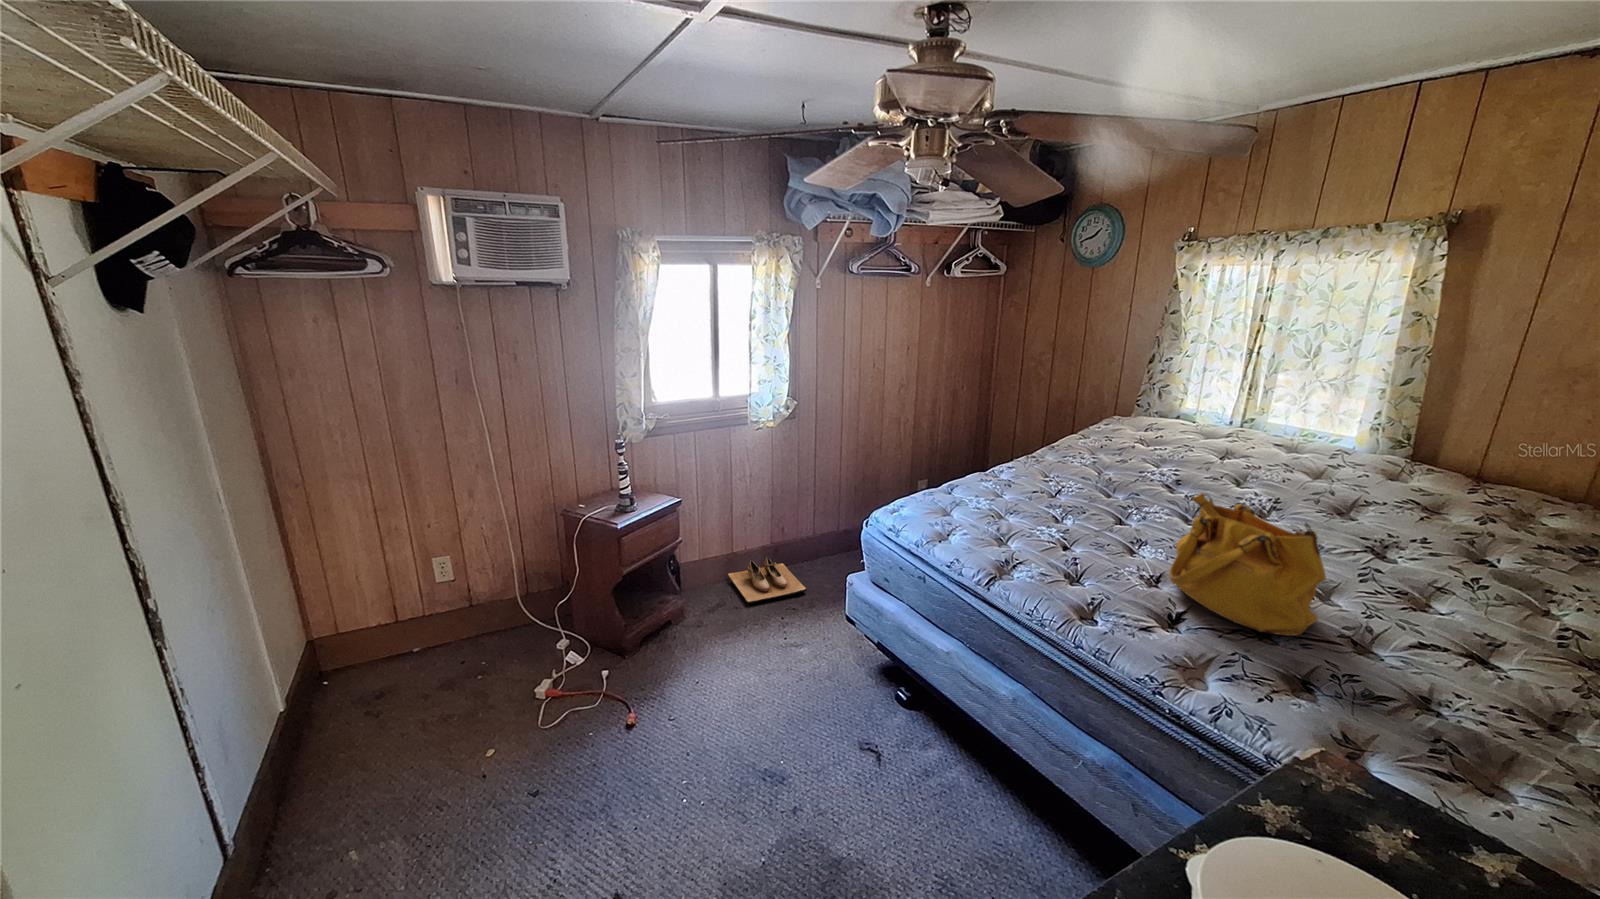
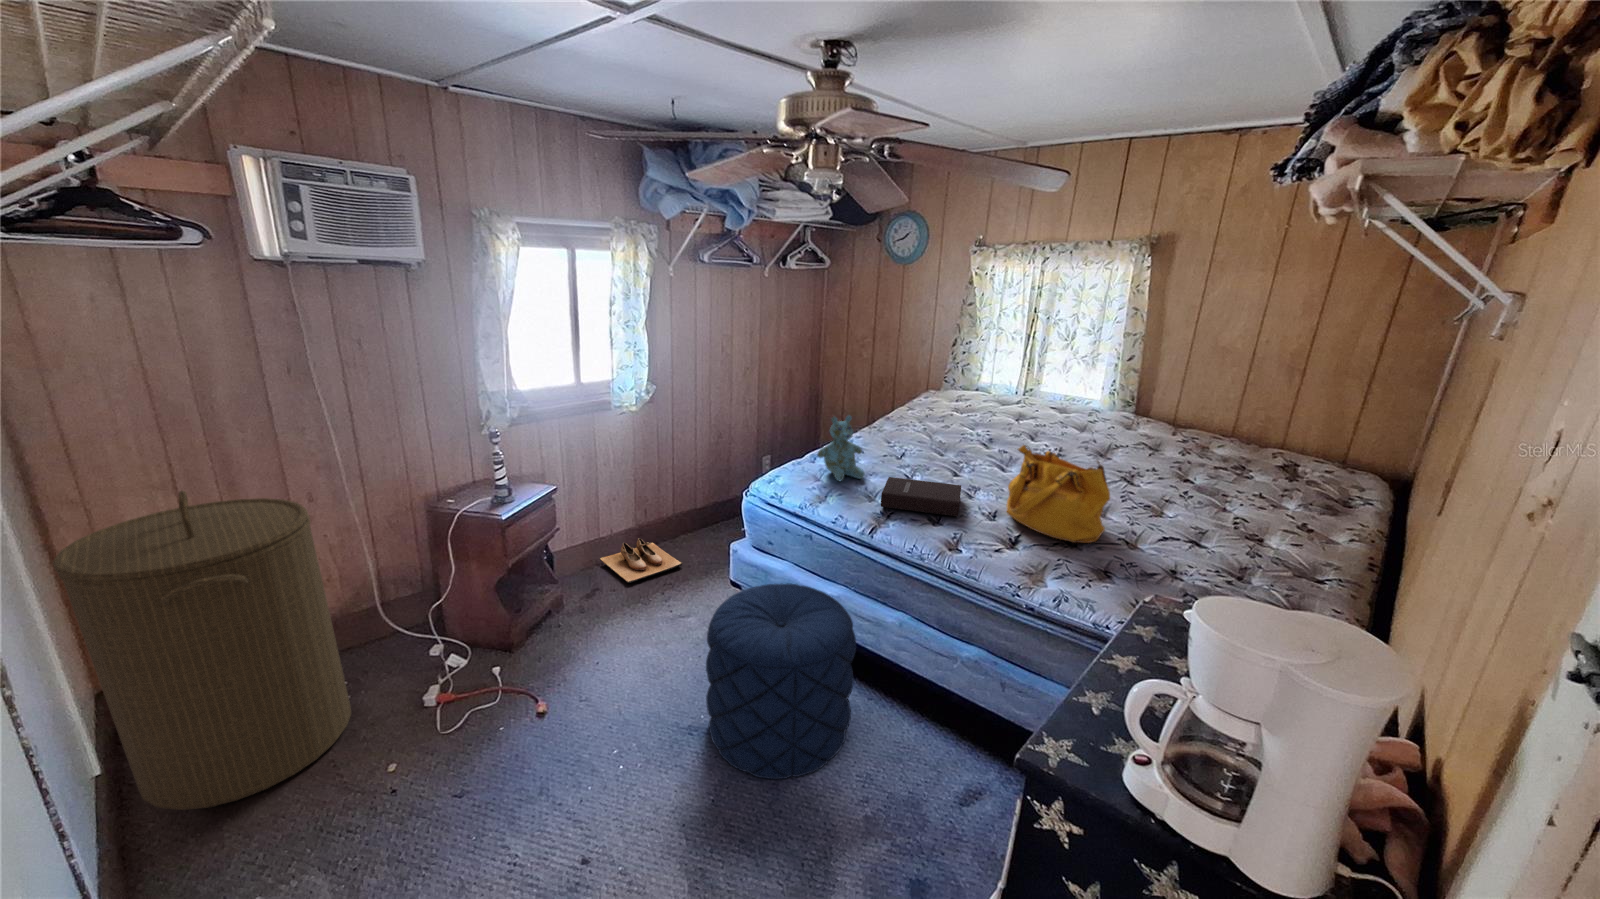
stuffed bear: none [942,443,998,519] -> present [817,416,865,481]
laundry hamper: none [263,480,481,757] -> present [53,491,351,810]
book: none [1004,519,1116,577] -> present [881,477,961,517]
pouf: none [782,628,953,859] -> present [706,584,856,779]

